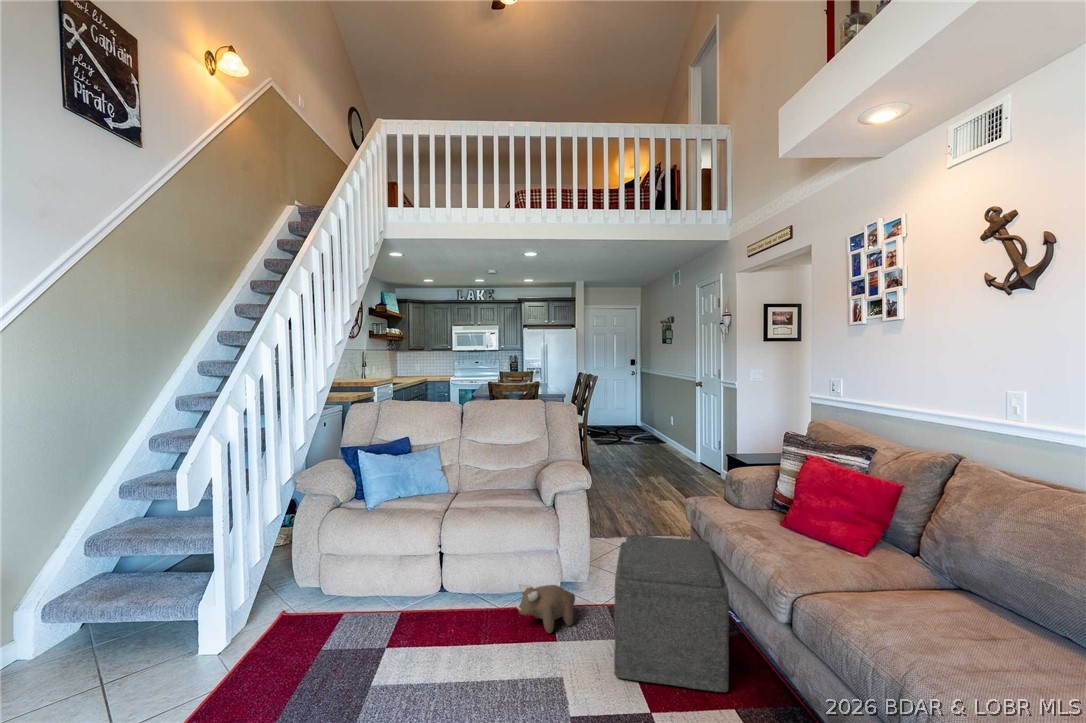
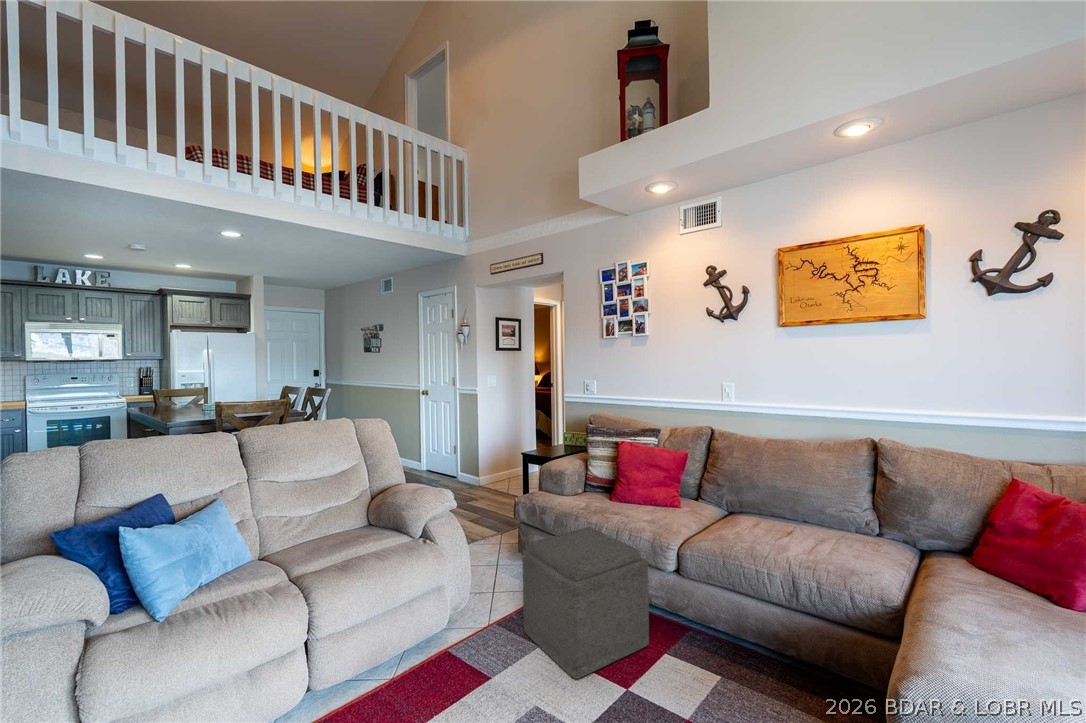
plush toy: present [517,584,575,633] -> none [436,621,490,676]

